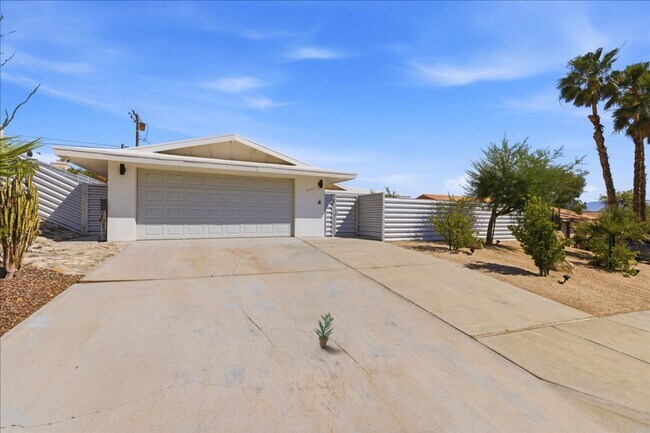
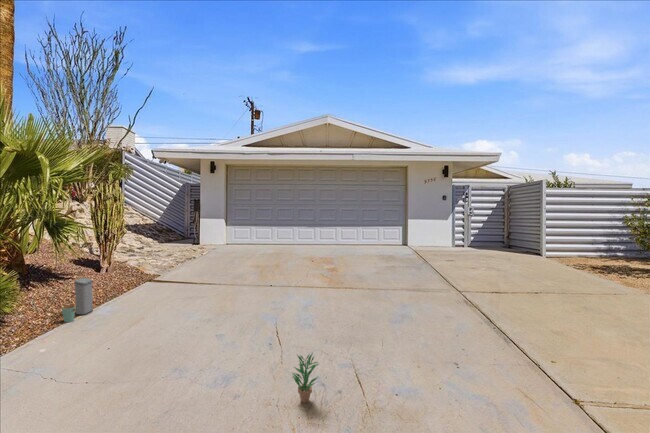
trash can: none [43,278,67,322] -> present [62,278,93,322]

